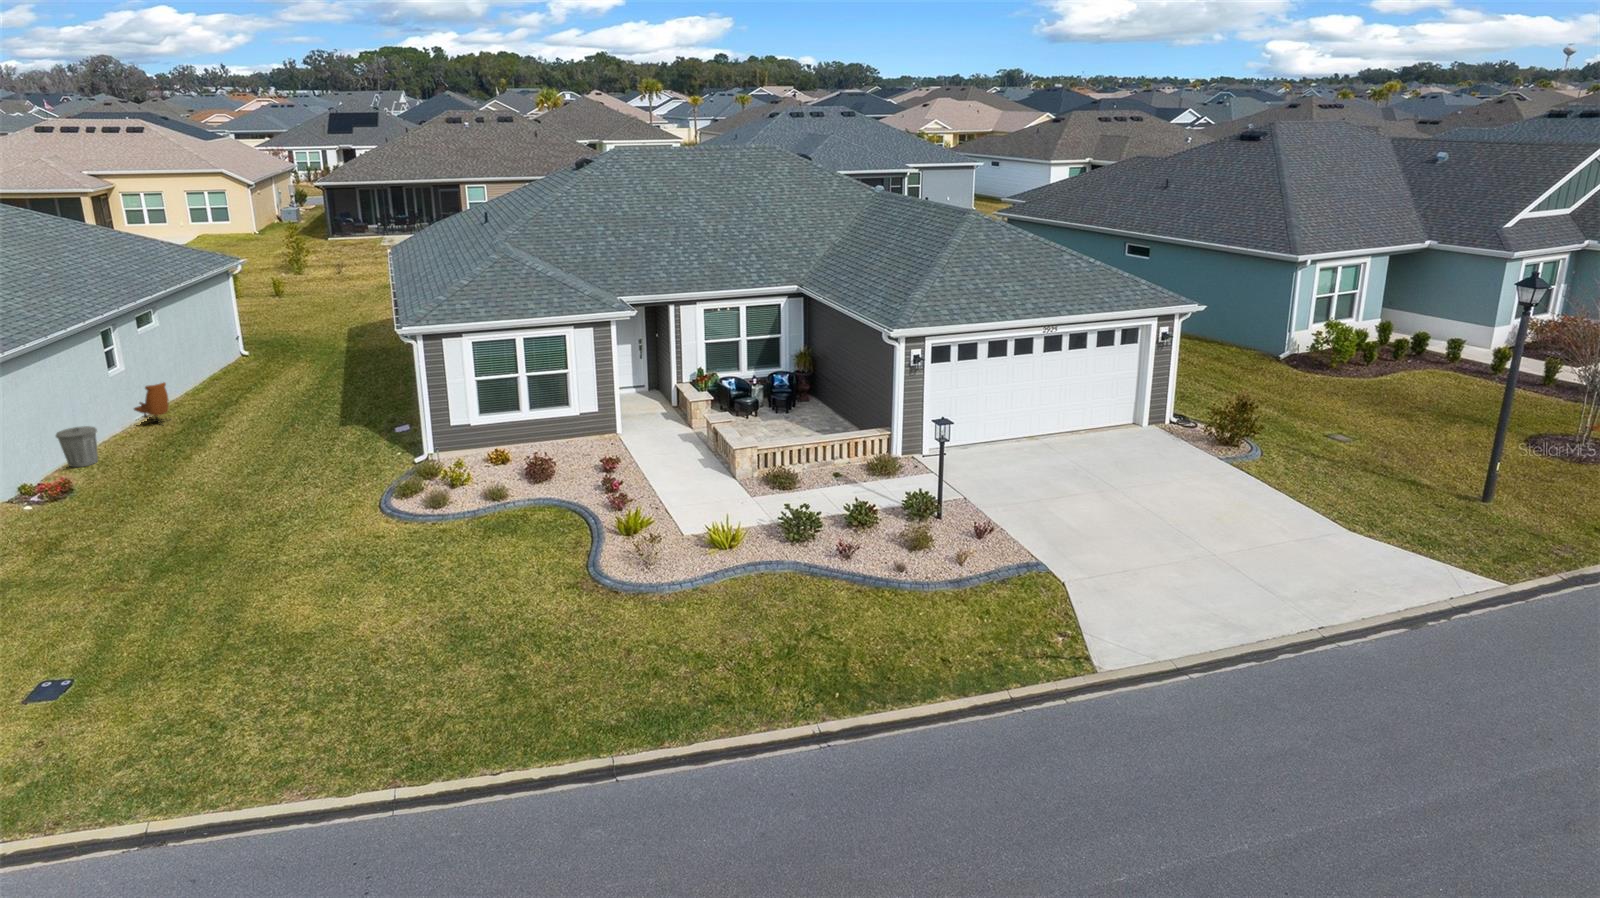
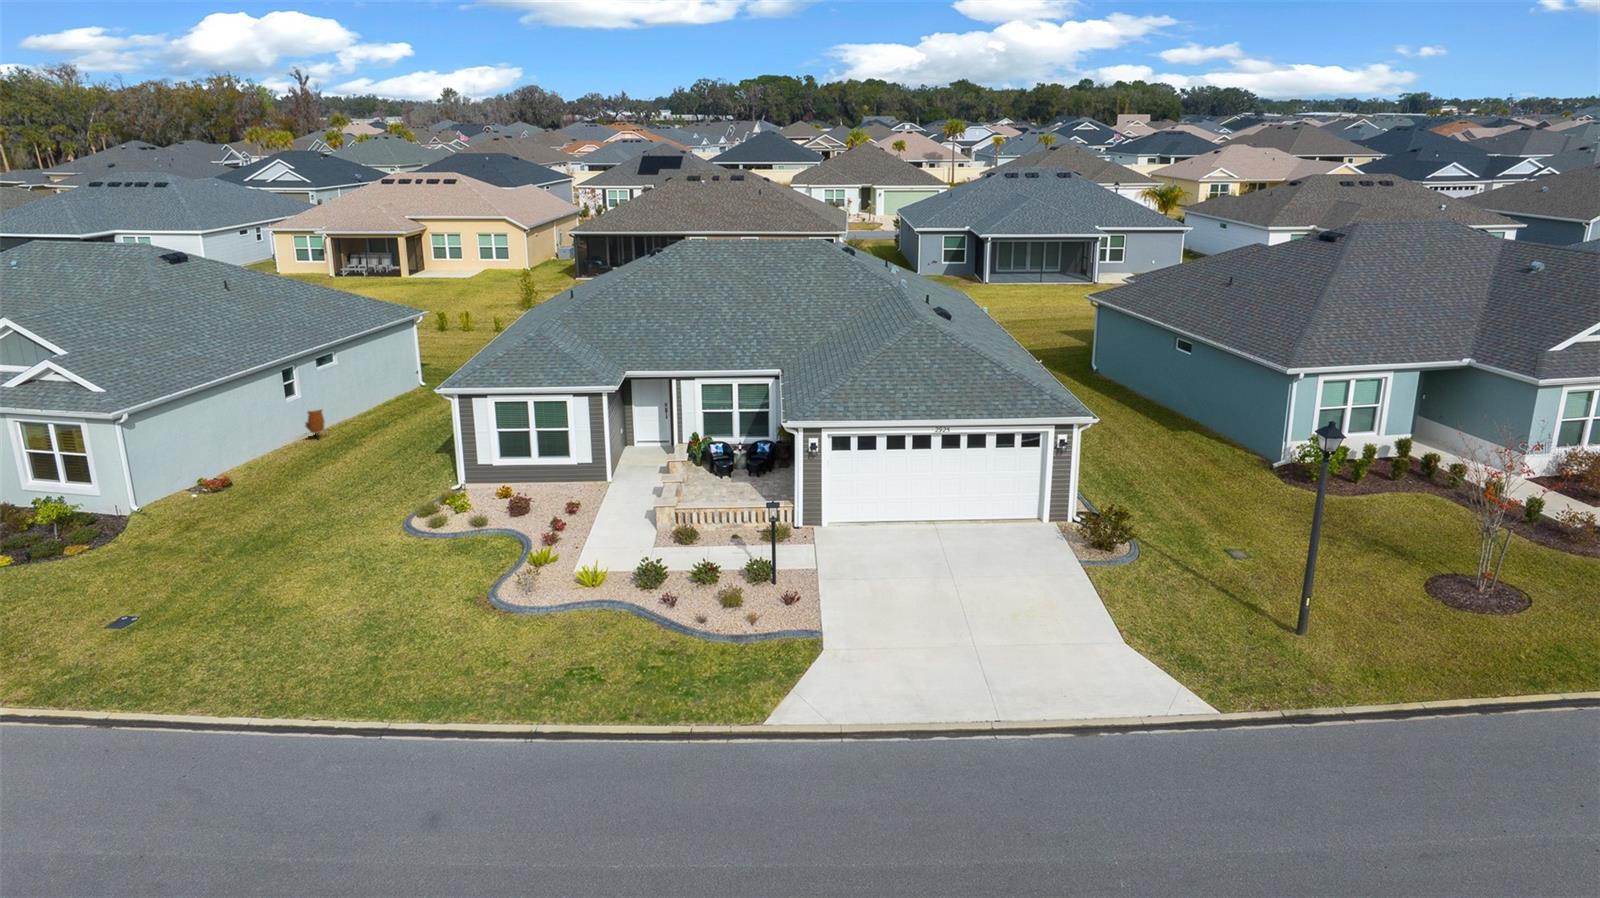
trash can: present [56,426,98,467] -> none [234,439,262,468]

